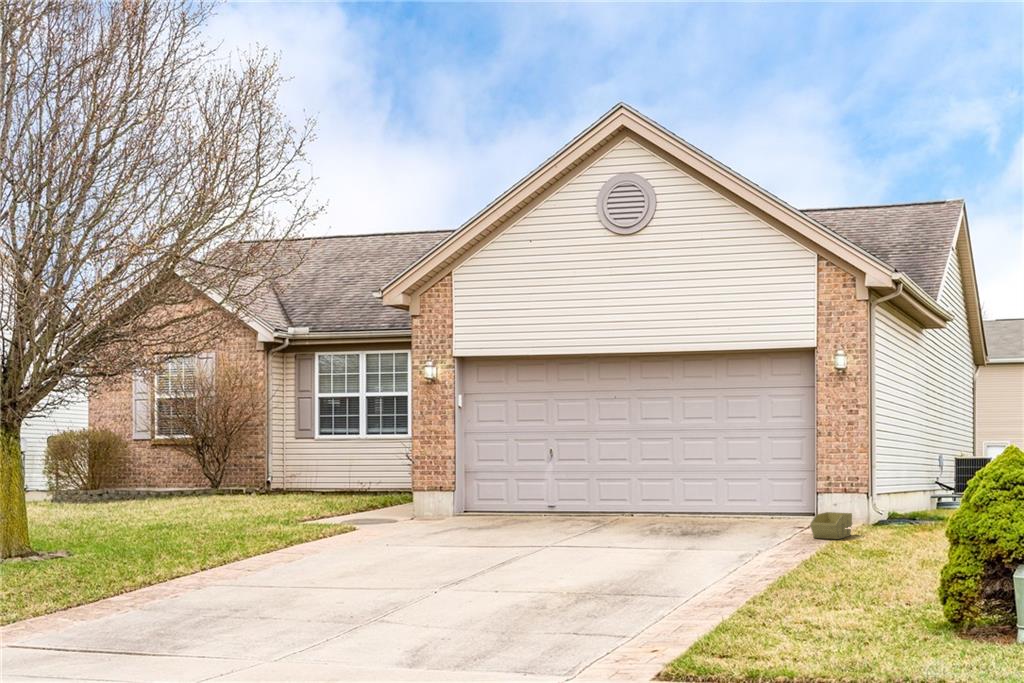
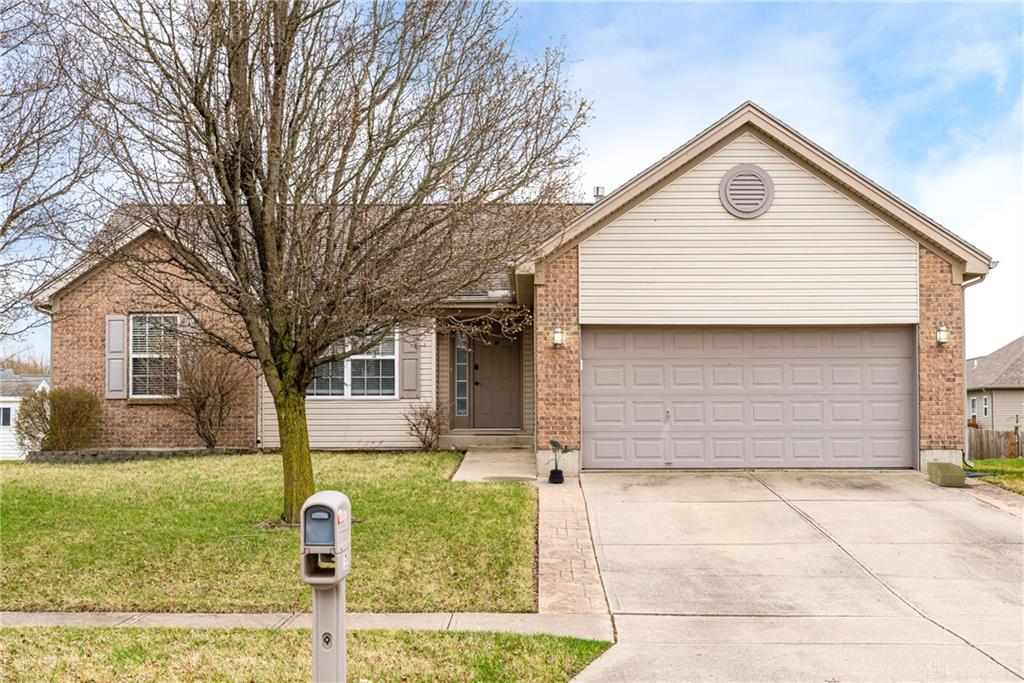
potted plant: none [409,477,439,521] -> present [548,440,573,483]

